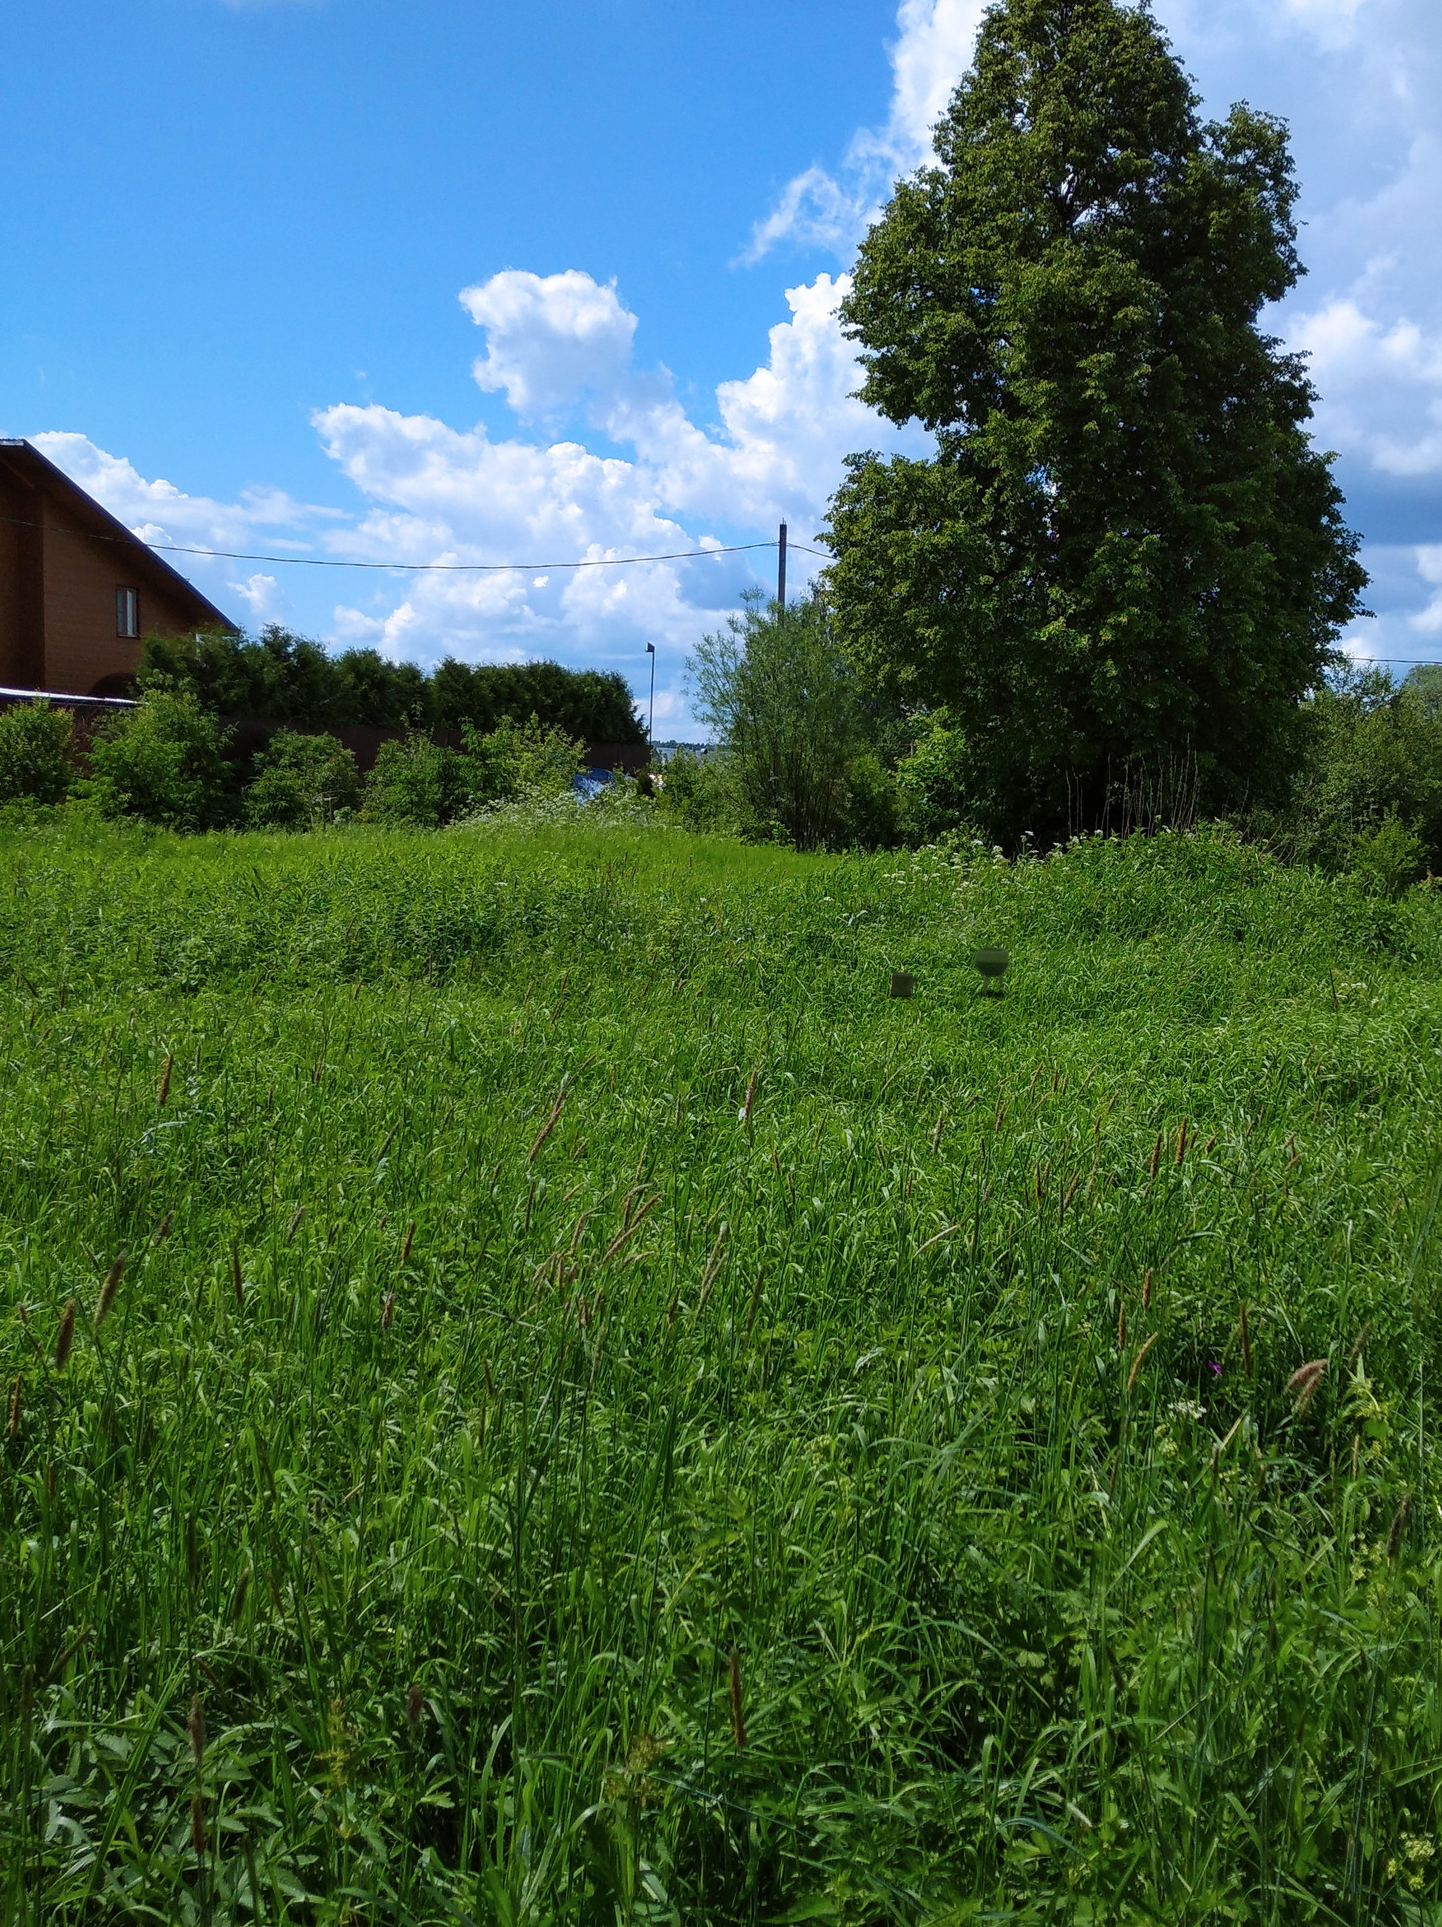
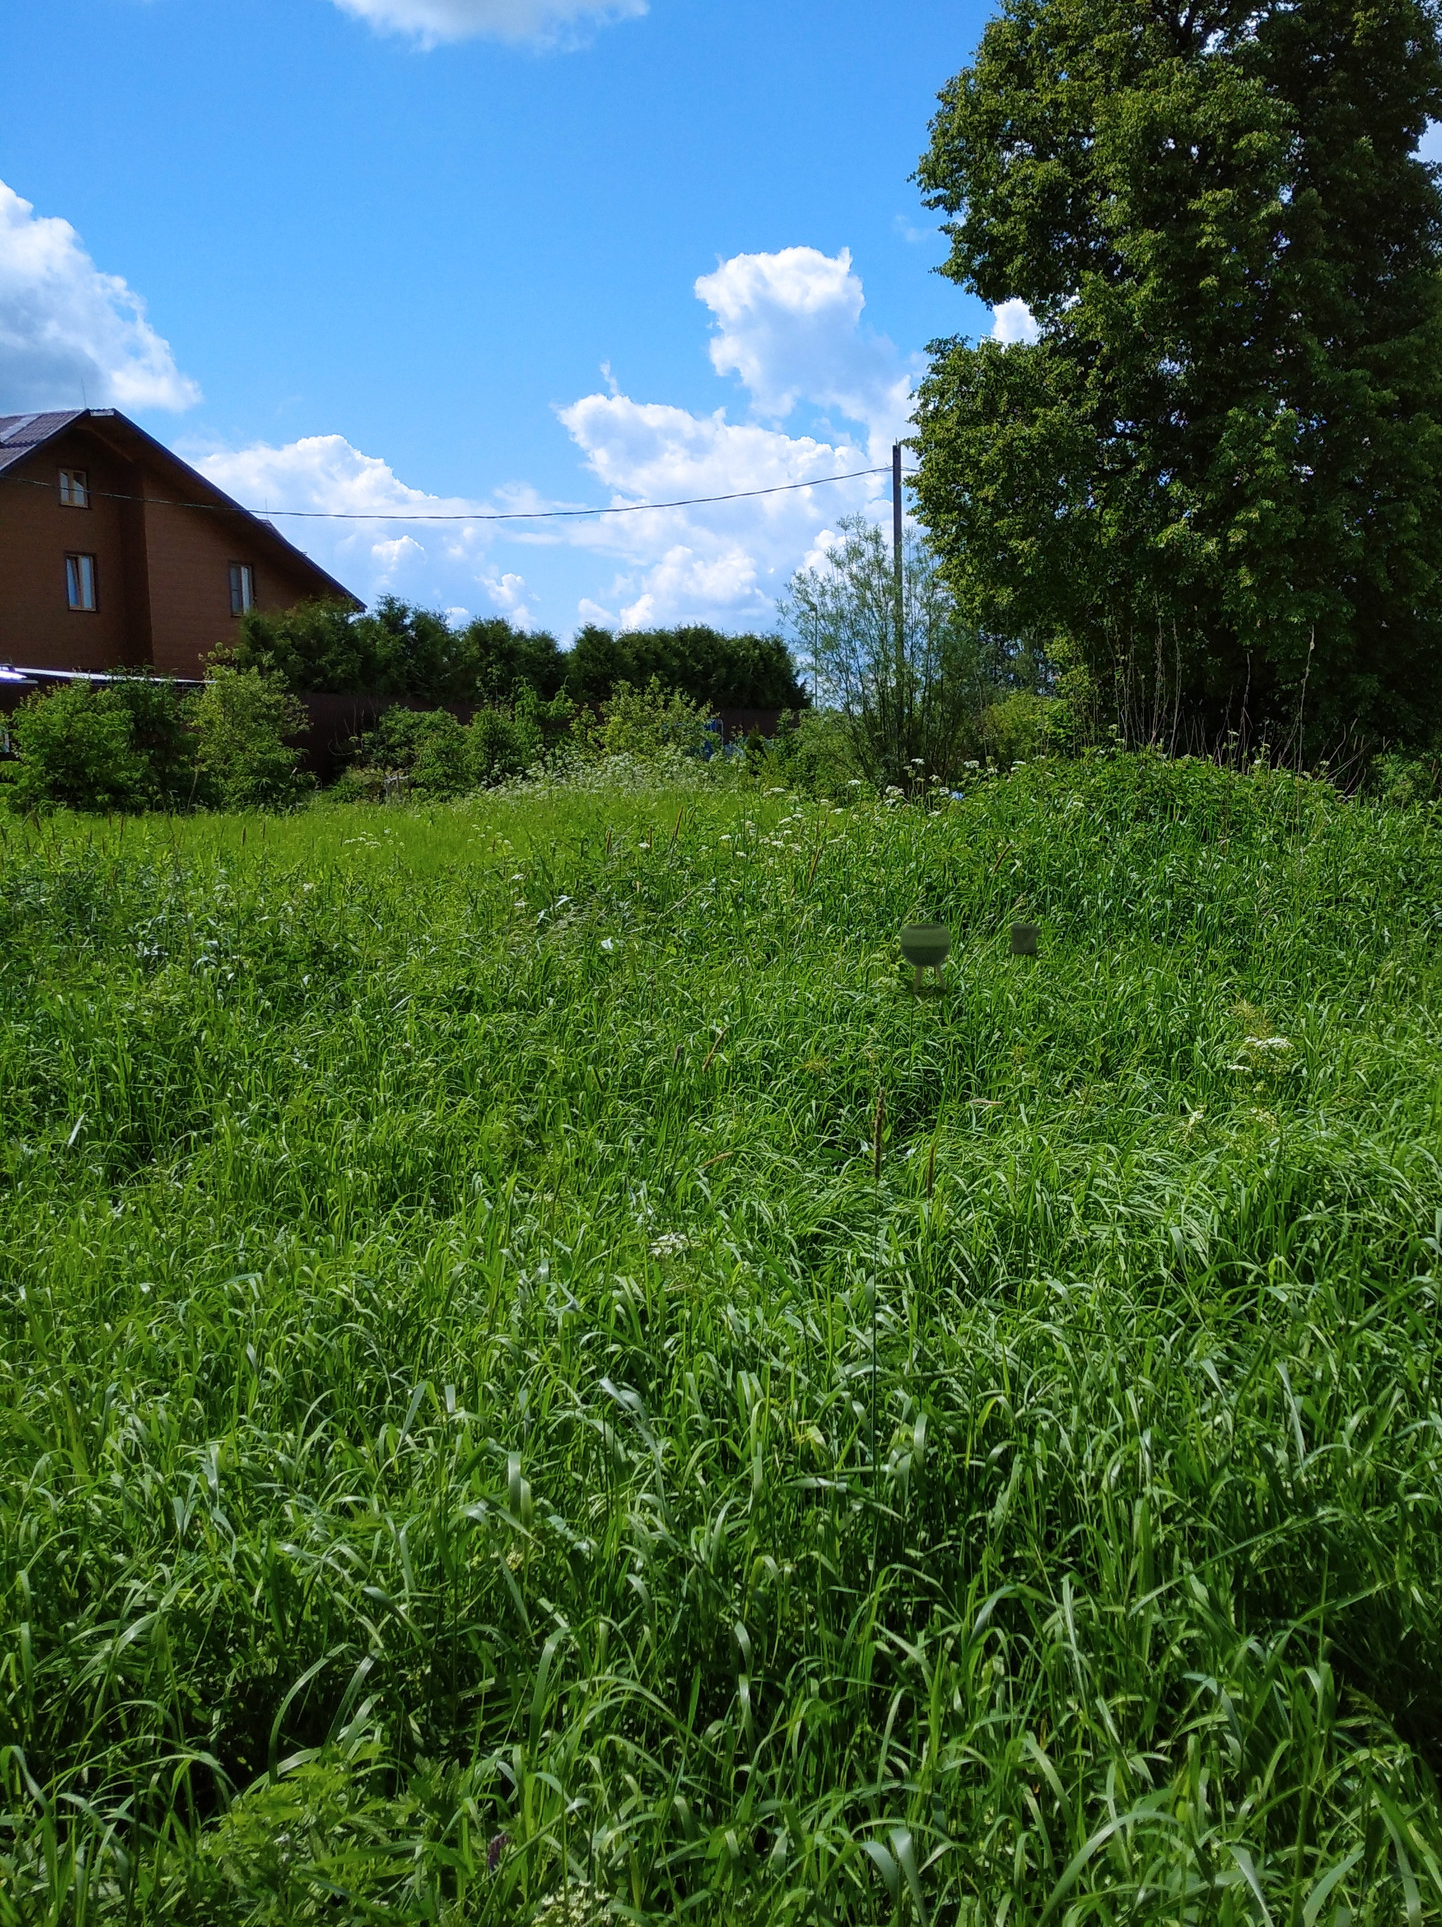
watering can: present [892,971,919,996] -> present [1010,922,1042,954]

